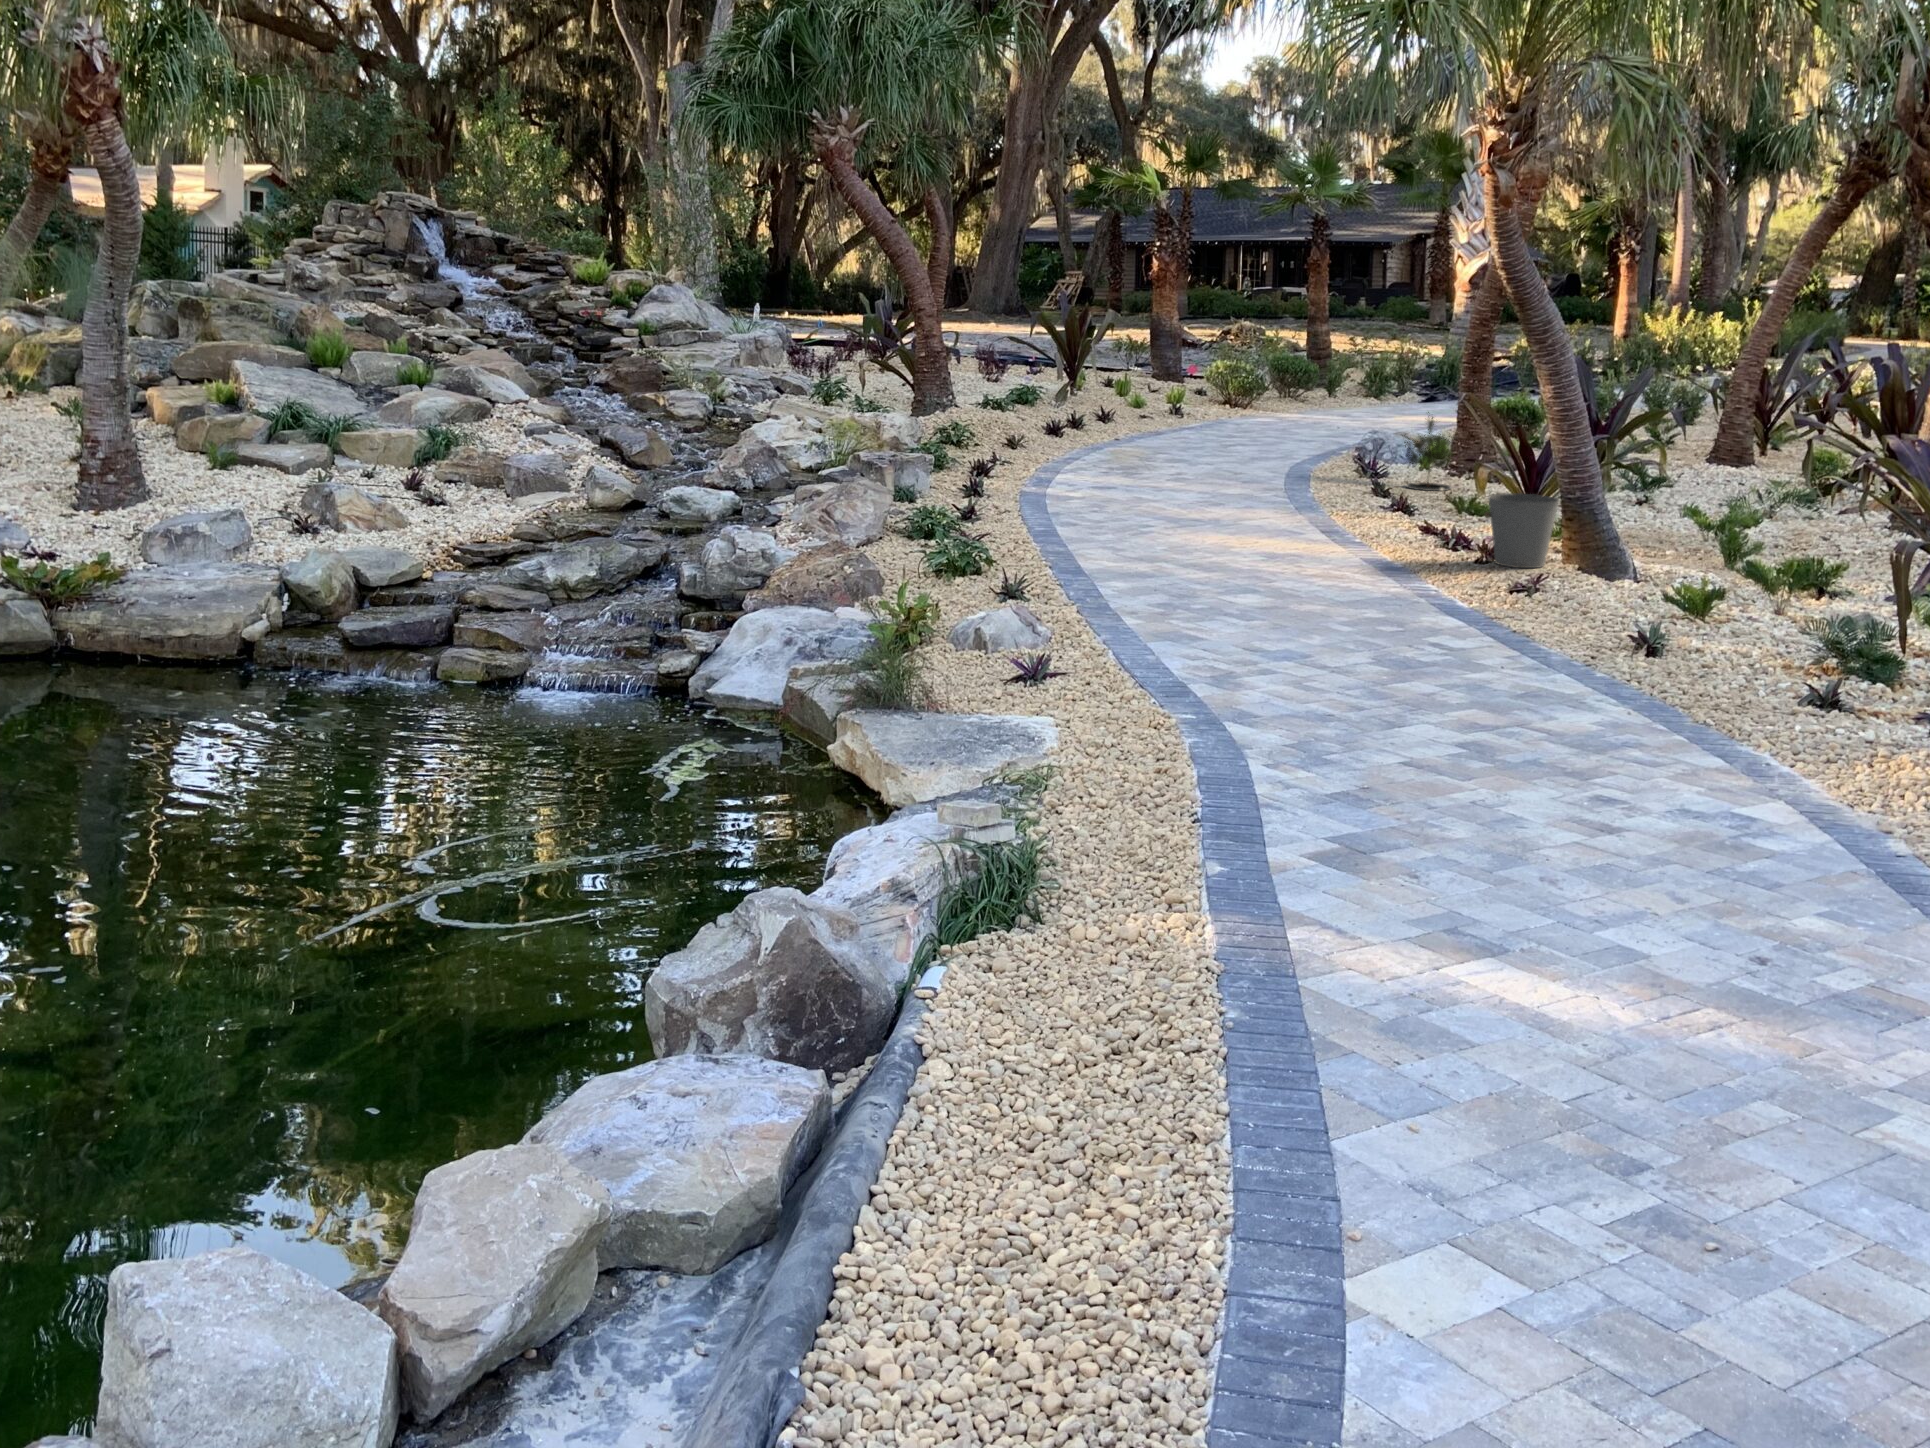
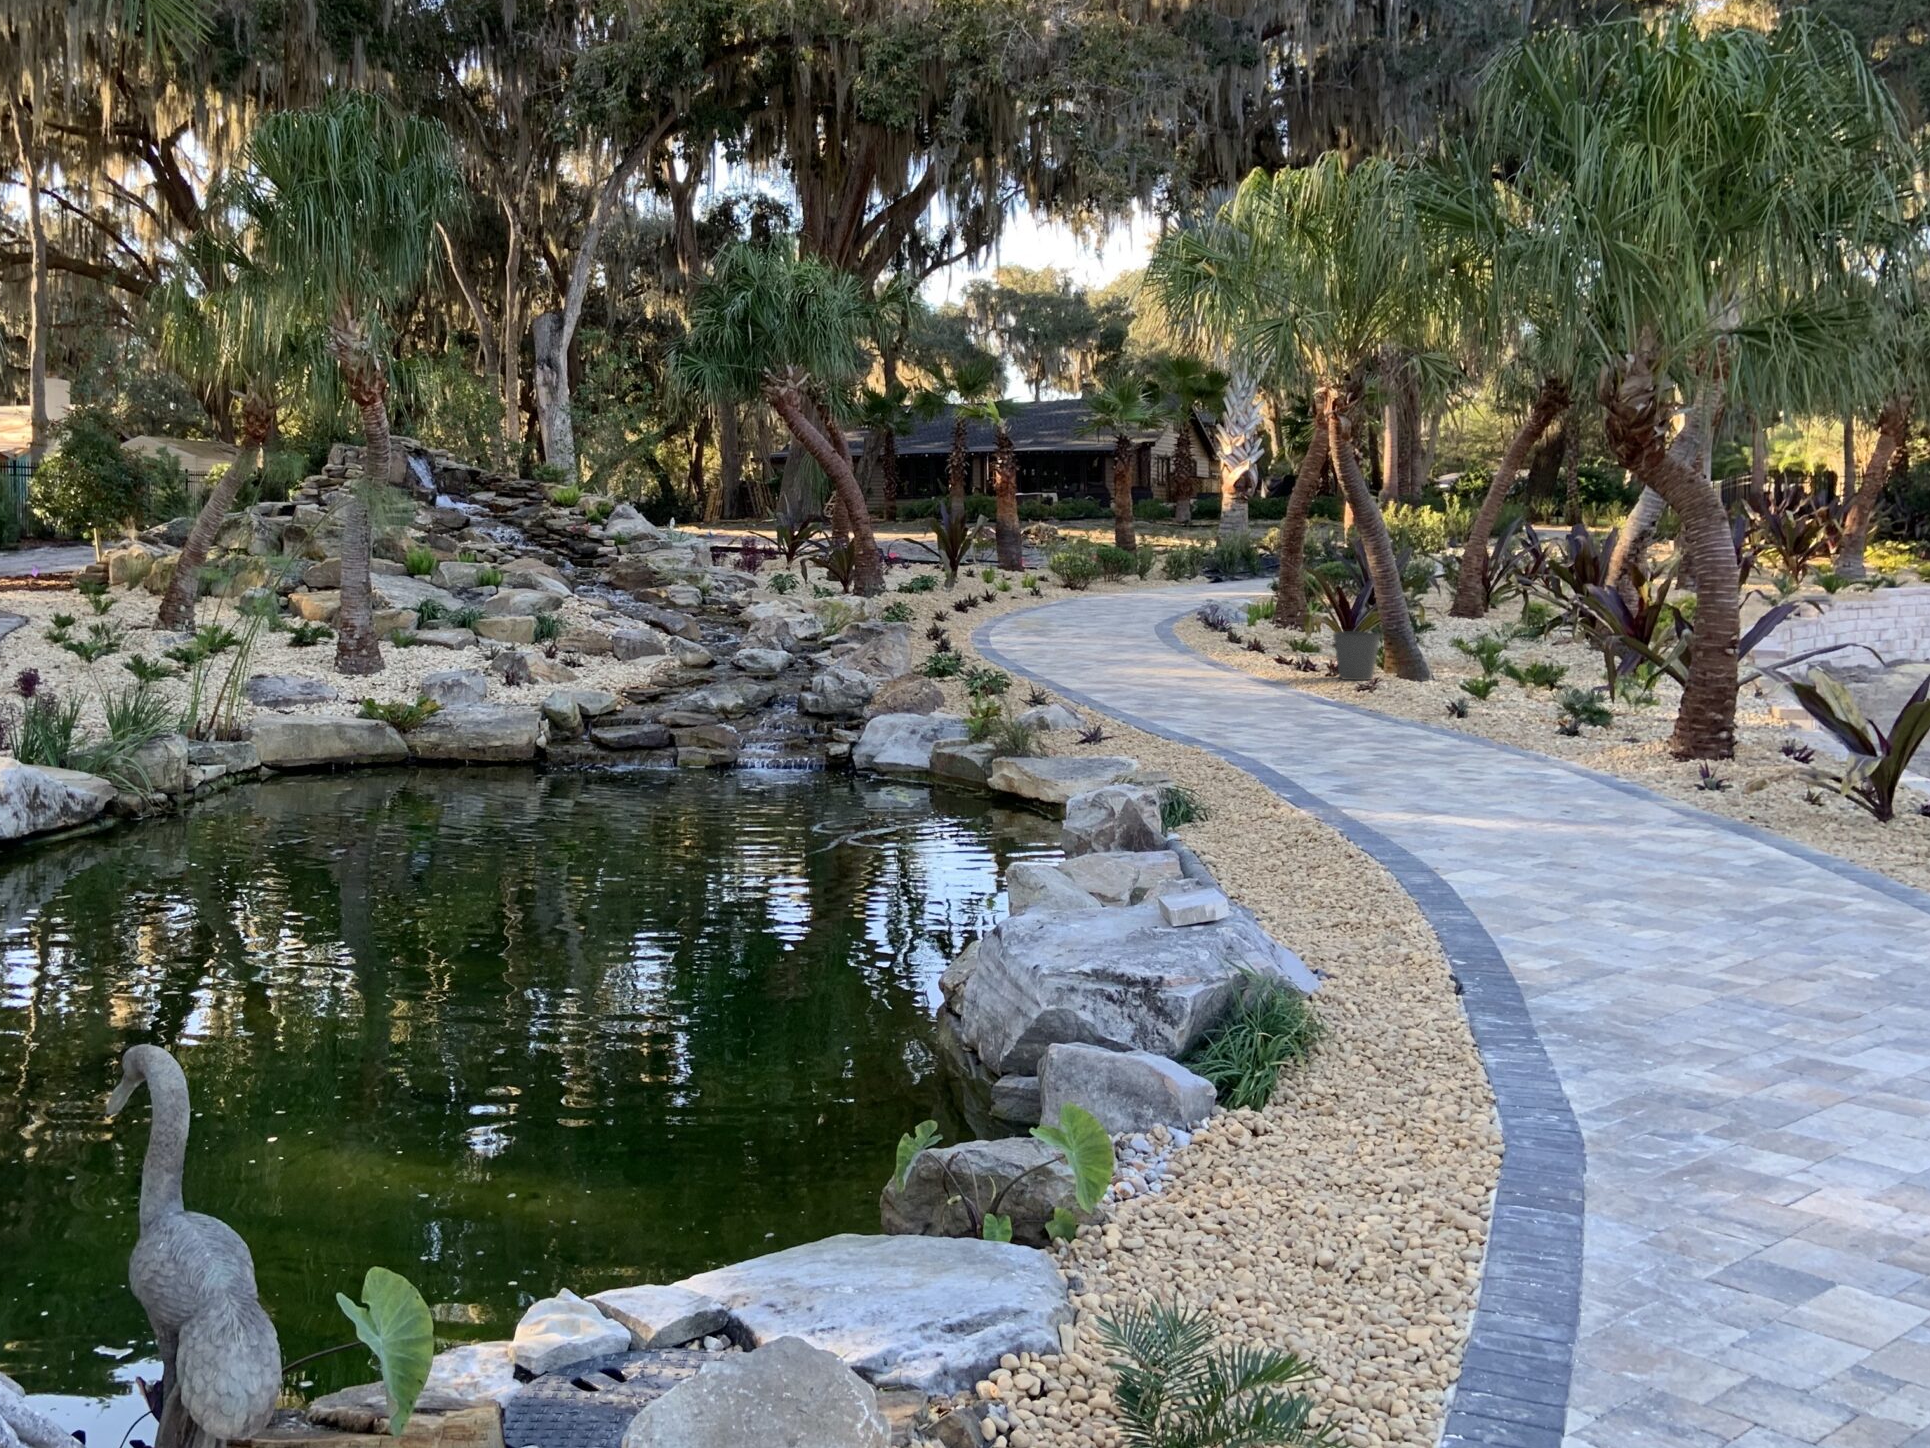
potted tree: present [1404,412,1451,491] -> none [1240,581,1282,641]

